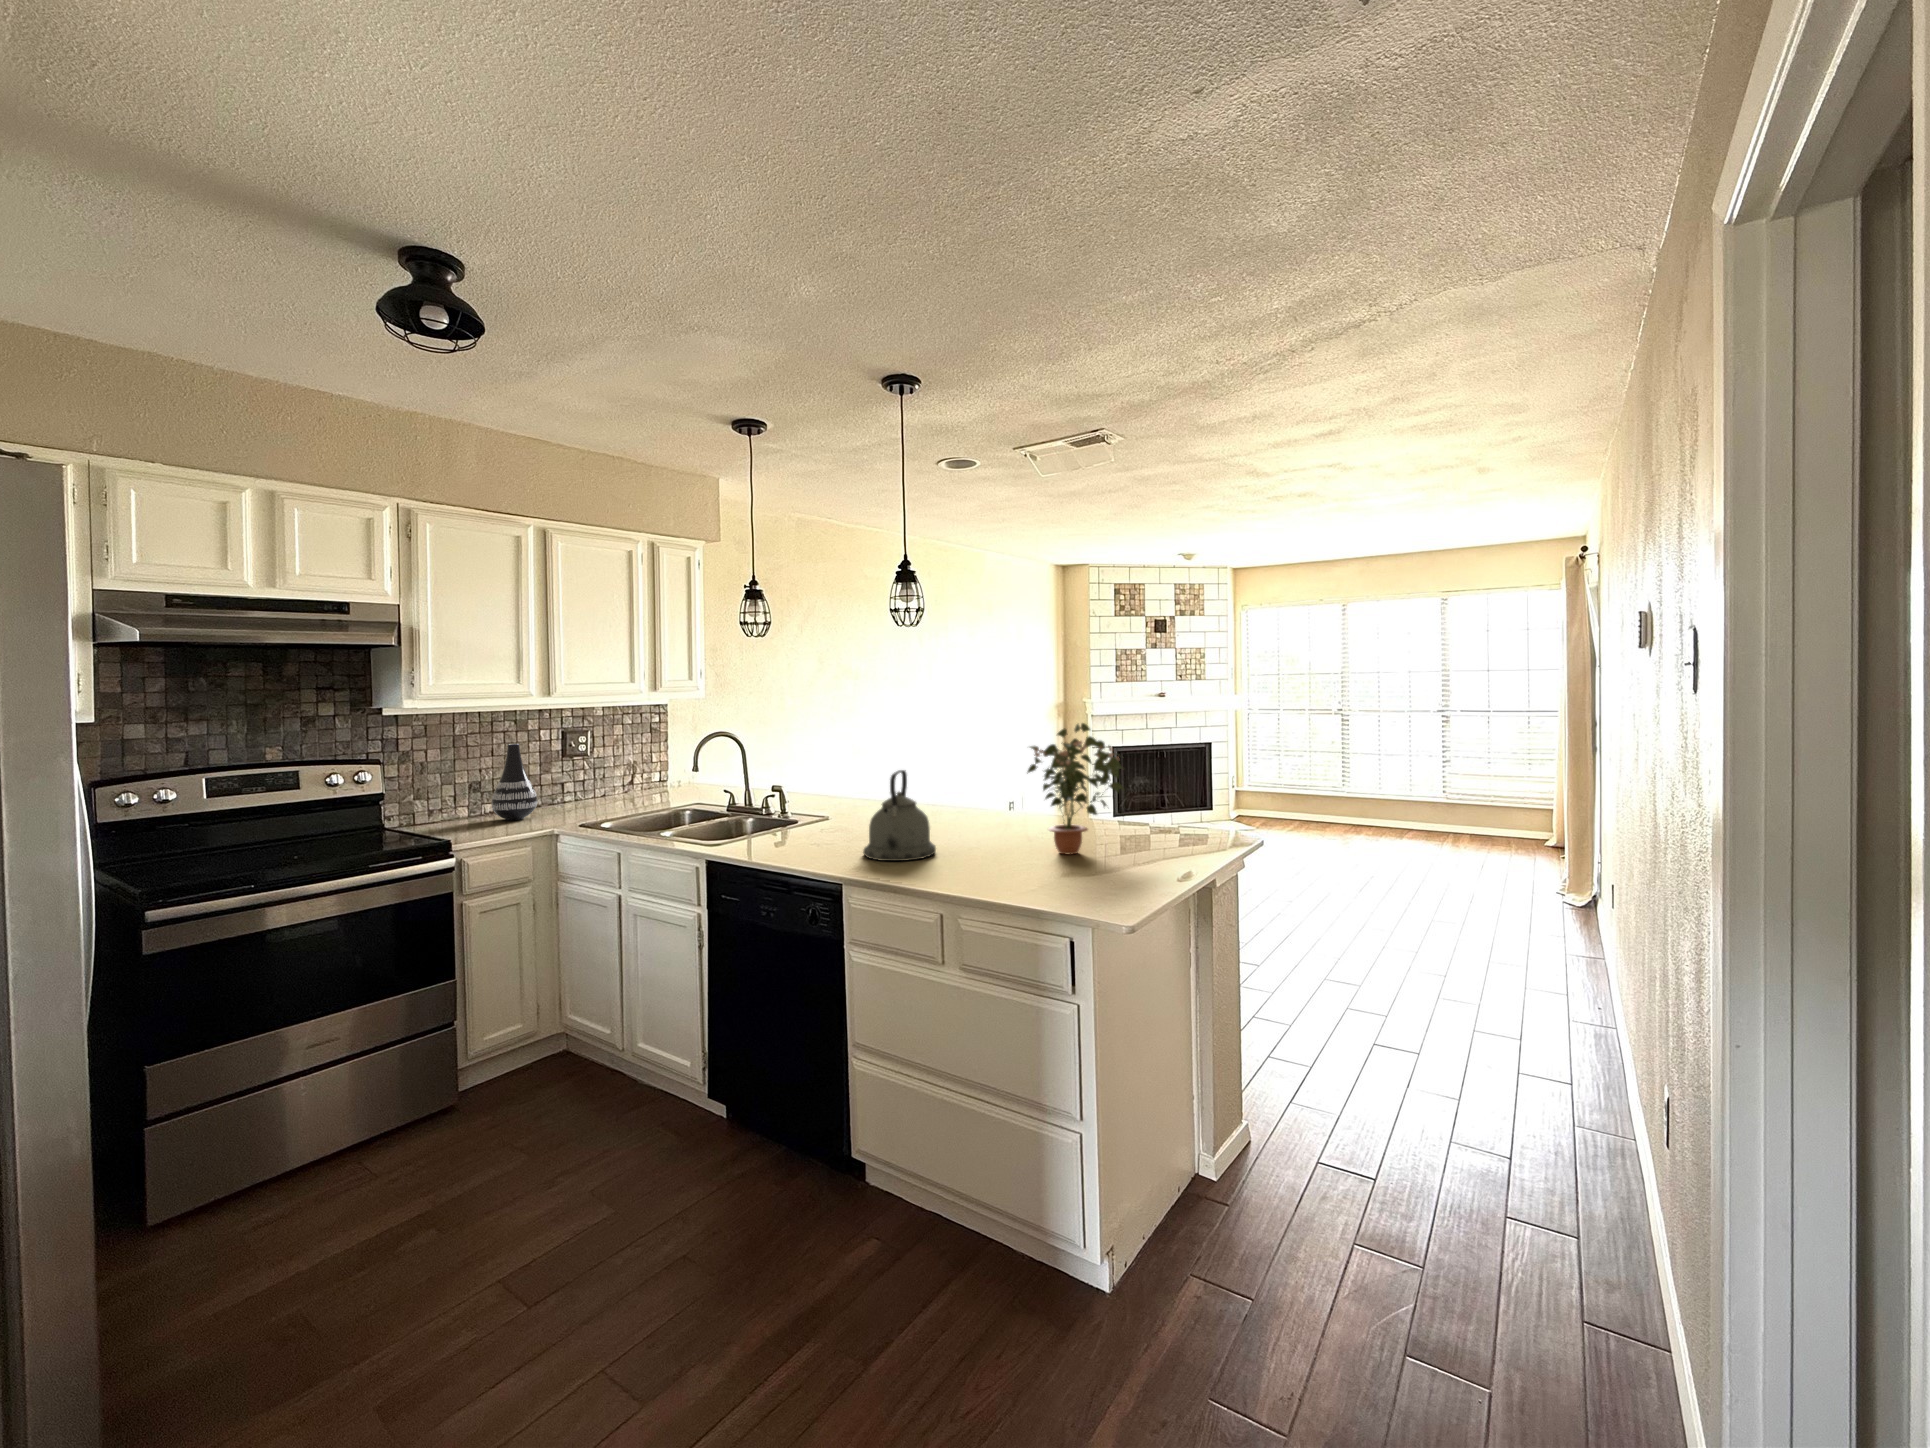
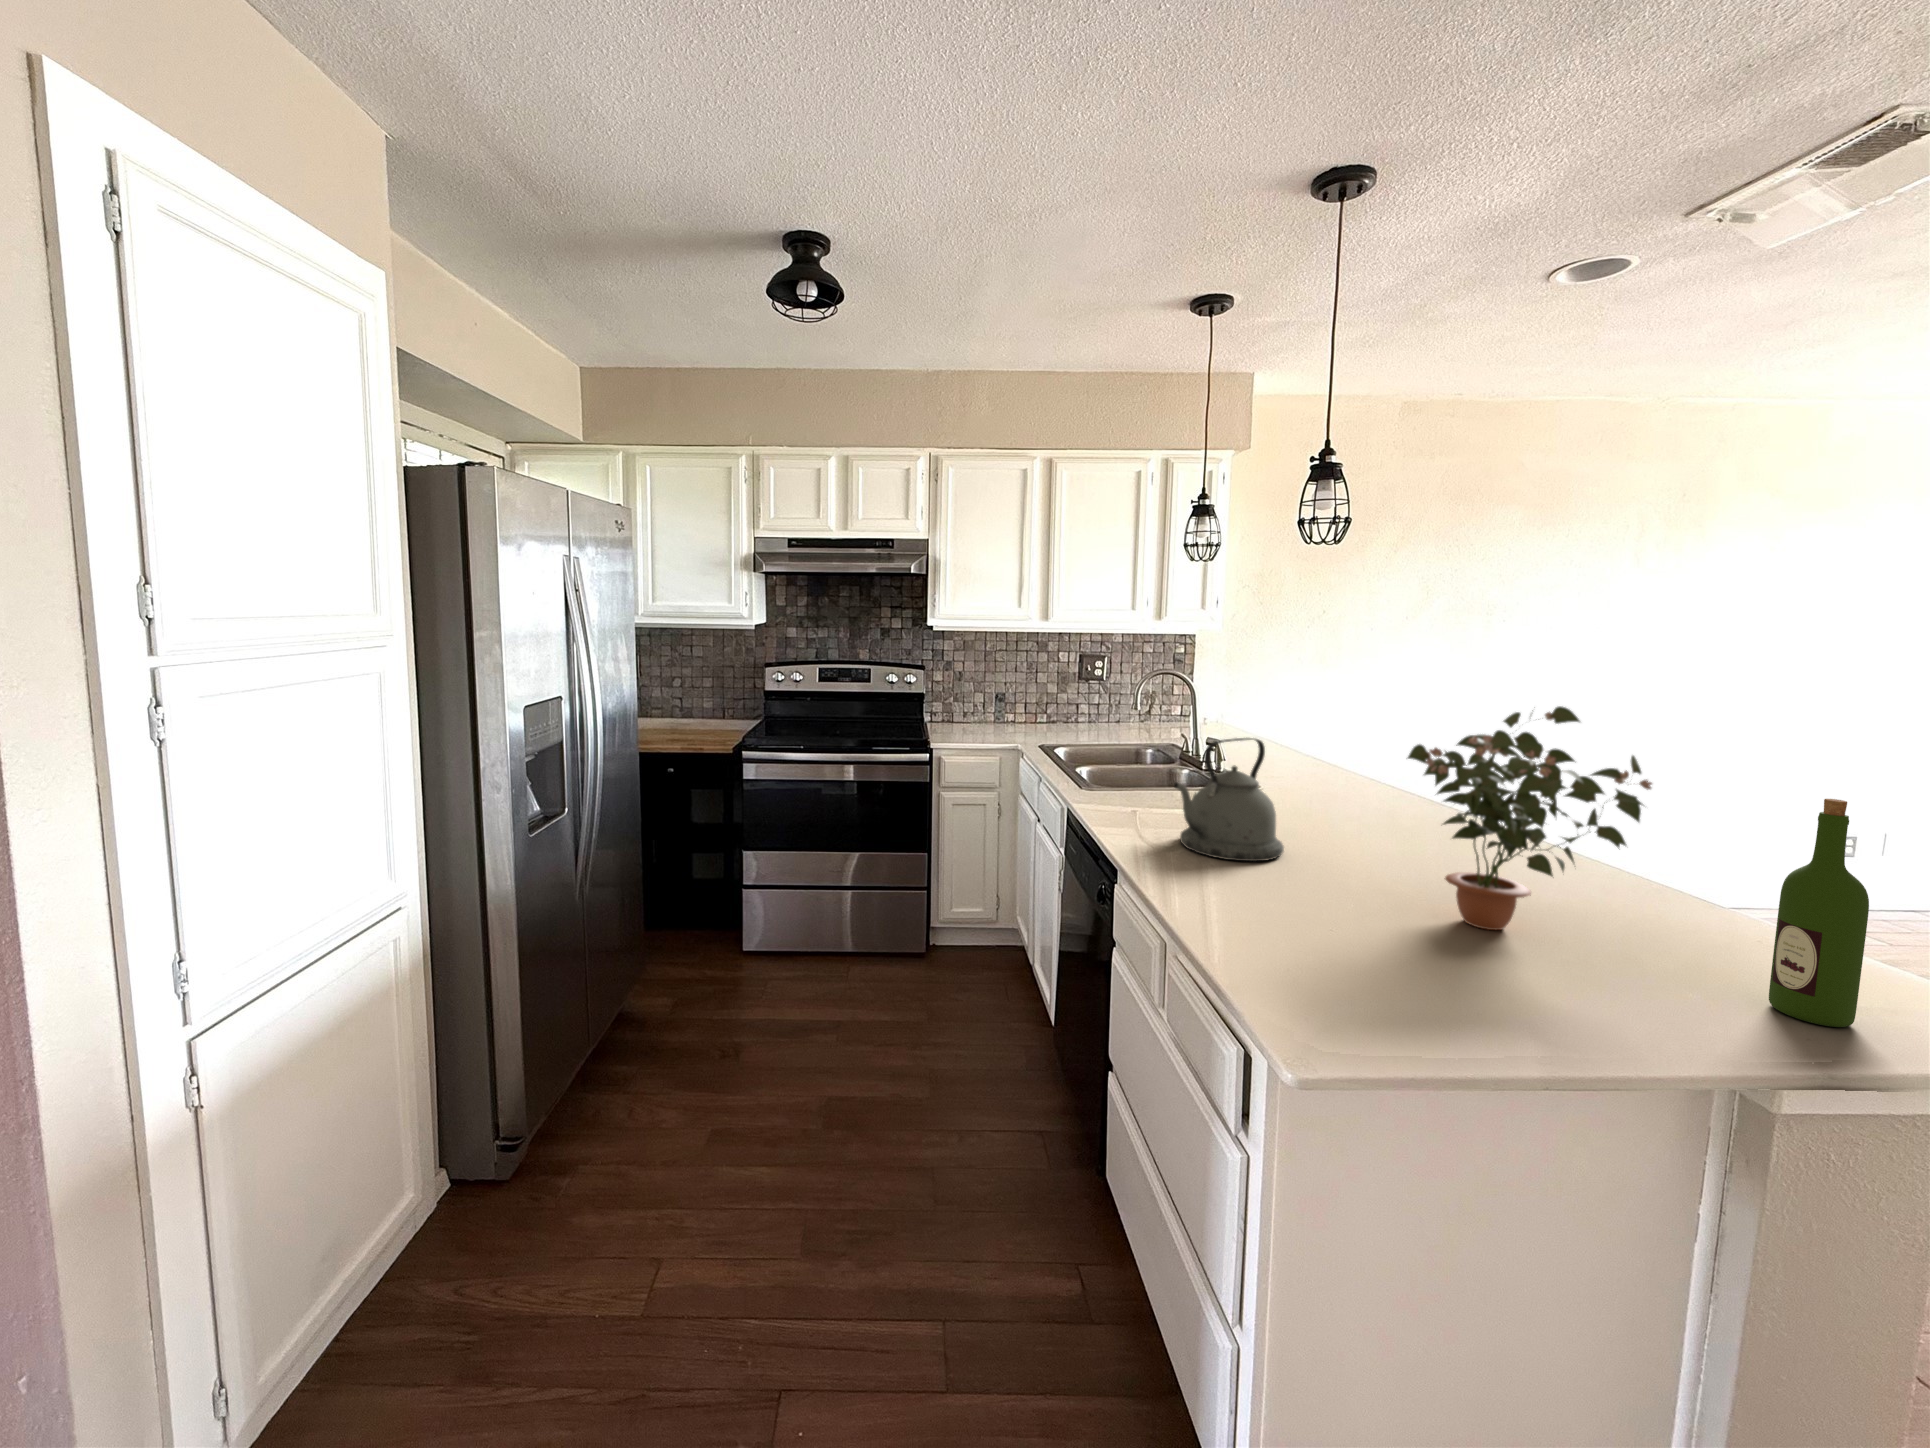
vase: present [491,744,537,820] -> none [1001,662,1037,730]
wine bottle: none [1179,751,1206,851] -> present [1769,799,1869,1027]

